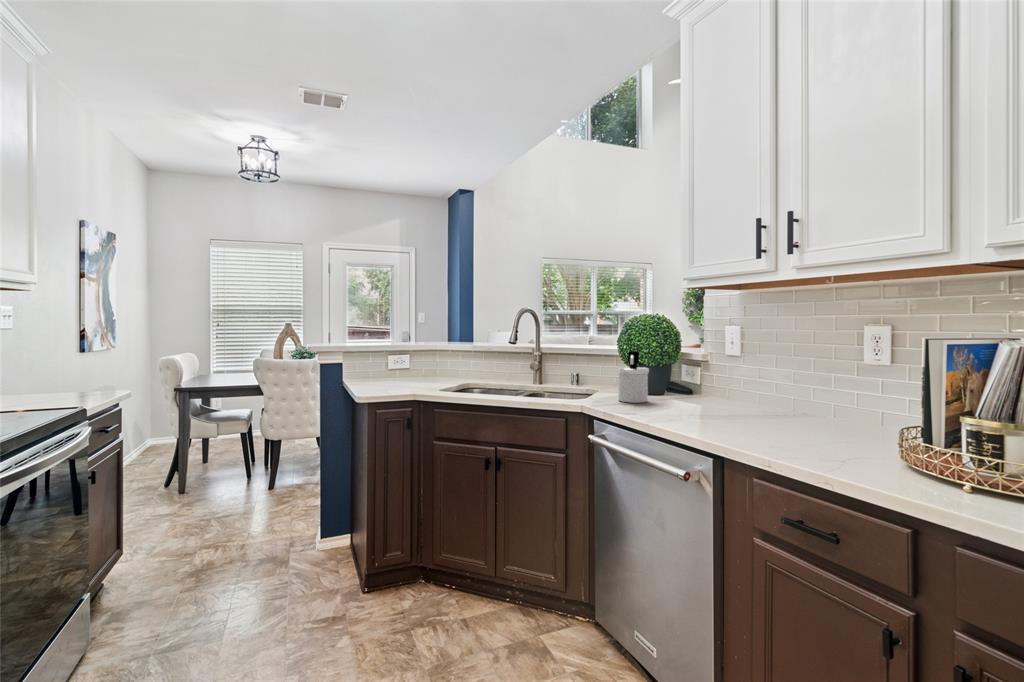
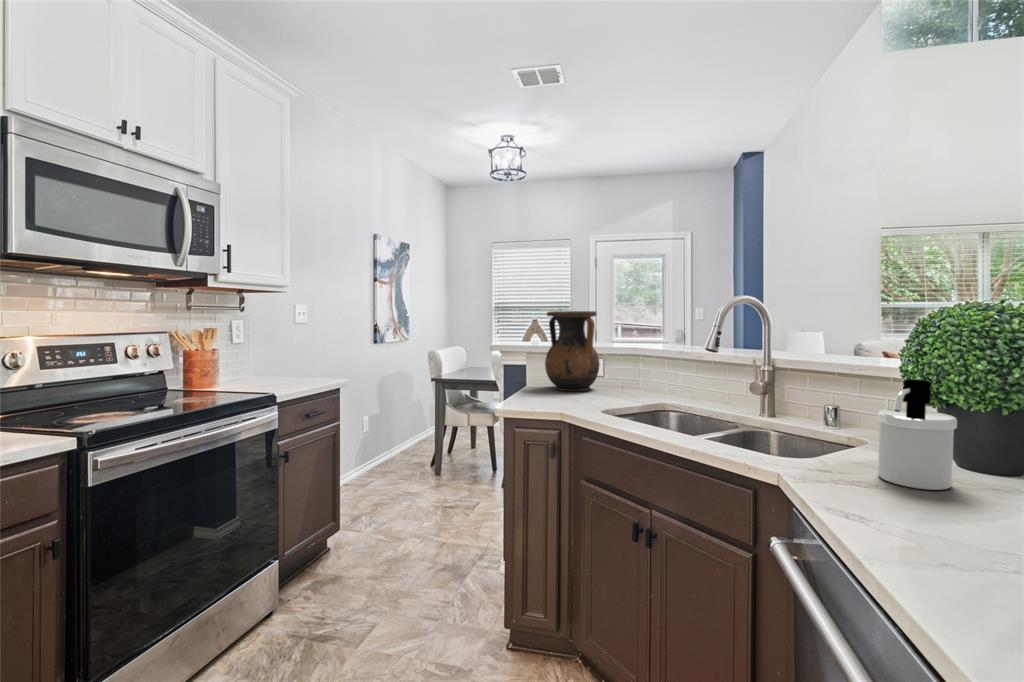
vase: none [365,316,411,382] -> present [545,311,600,391]

